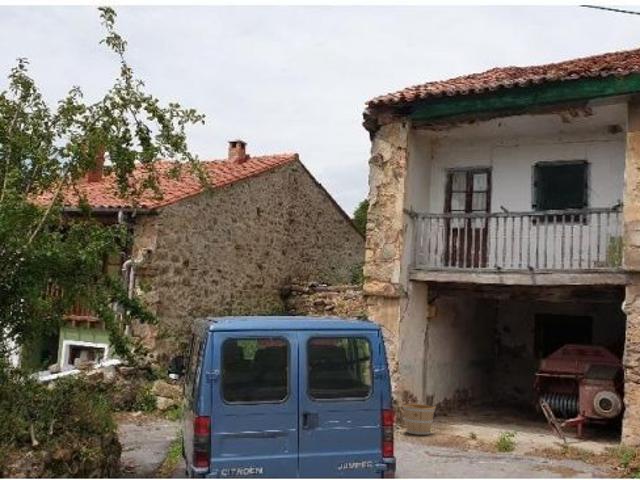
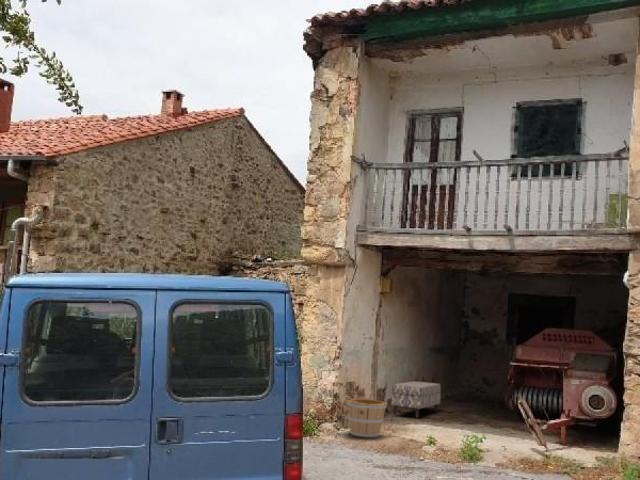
bench: none [436,390,476,421] -> present [392,381,441,418]

